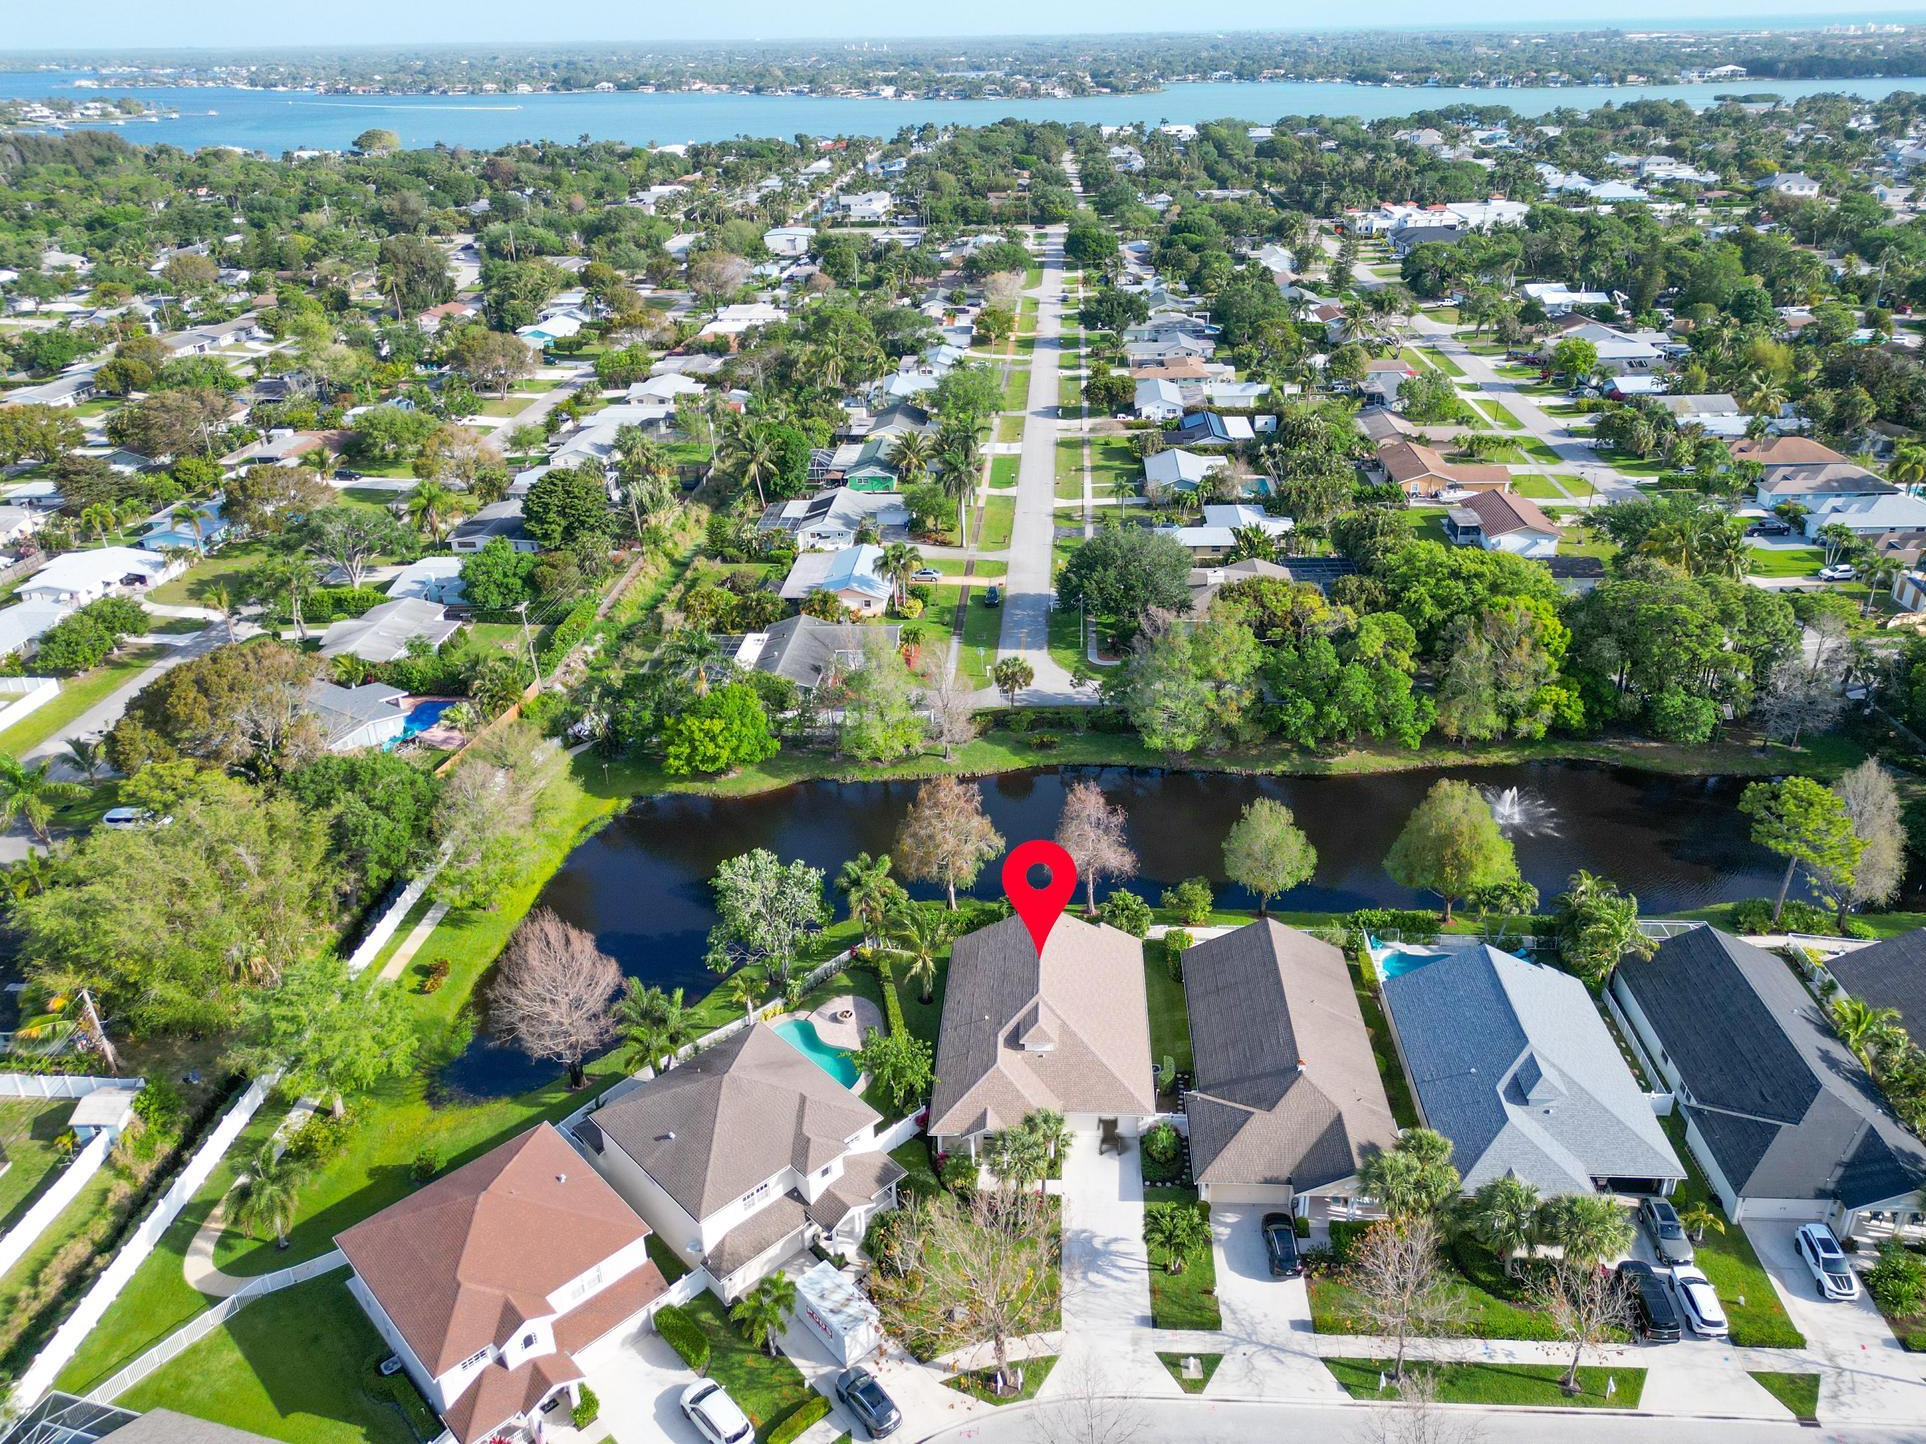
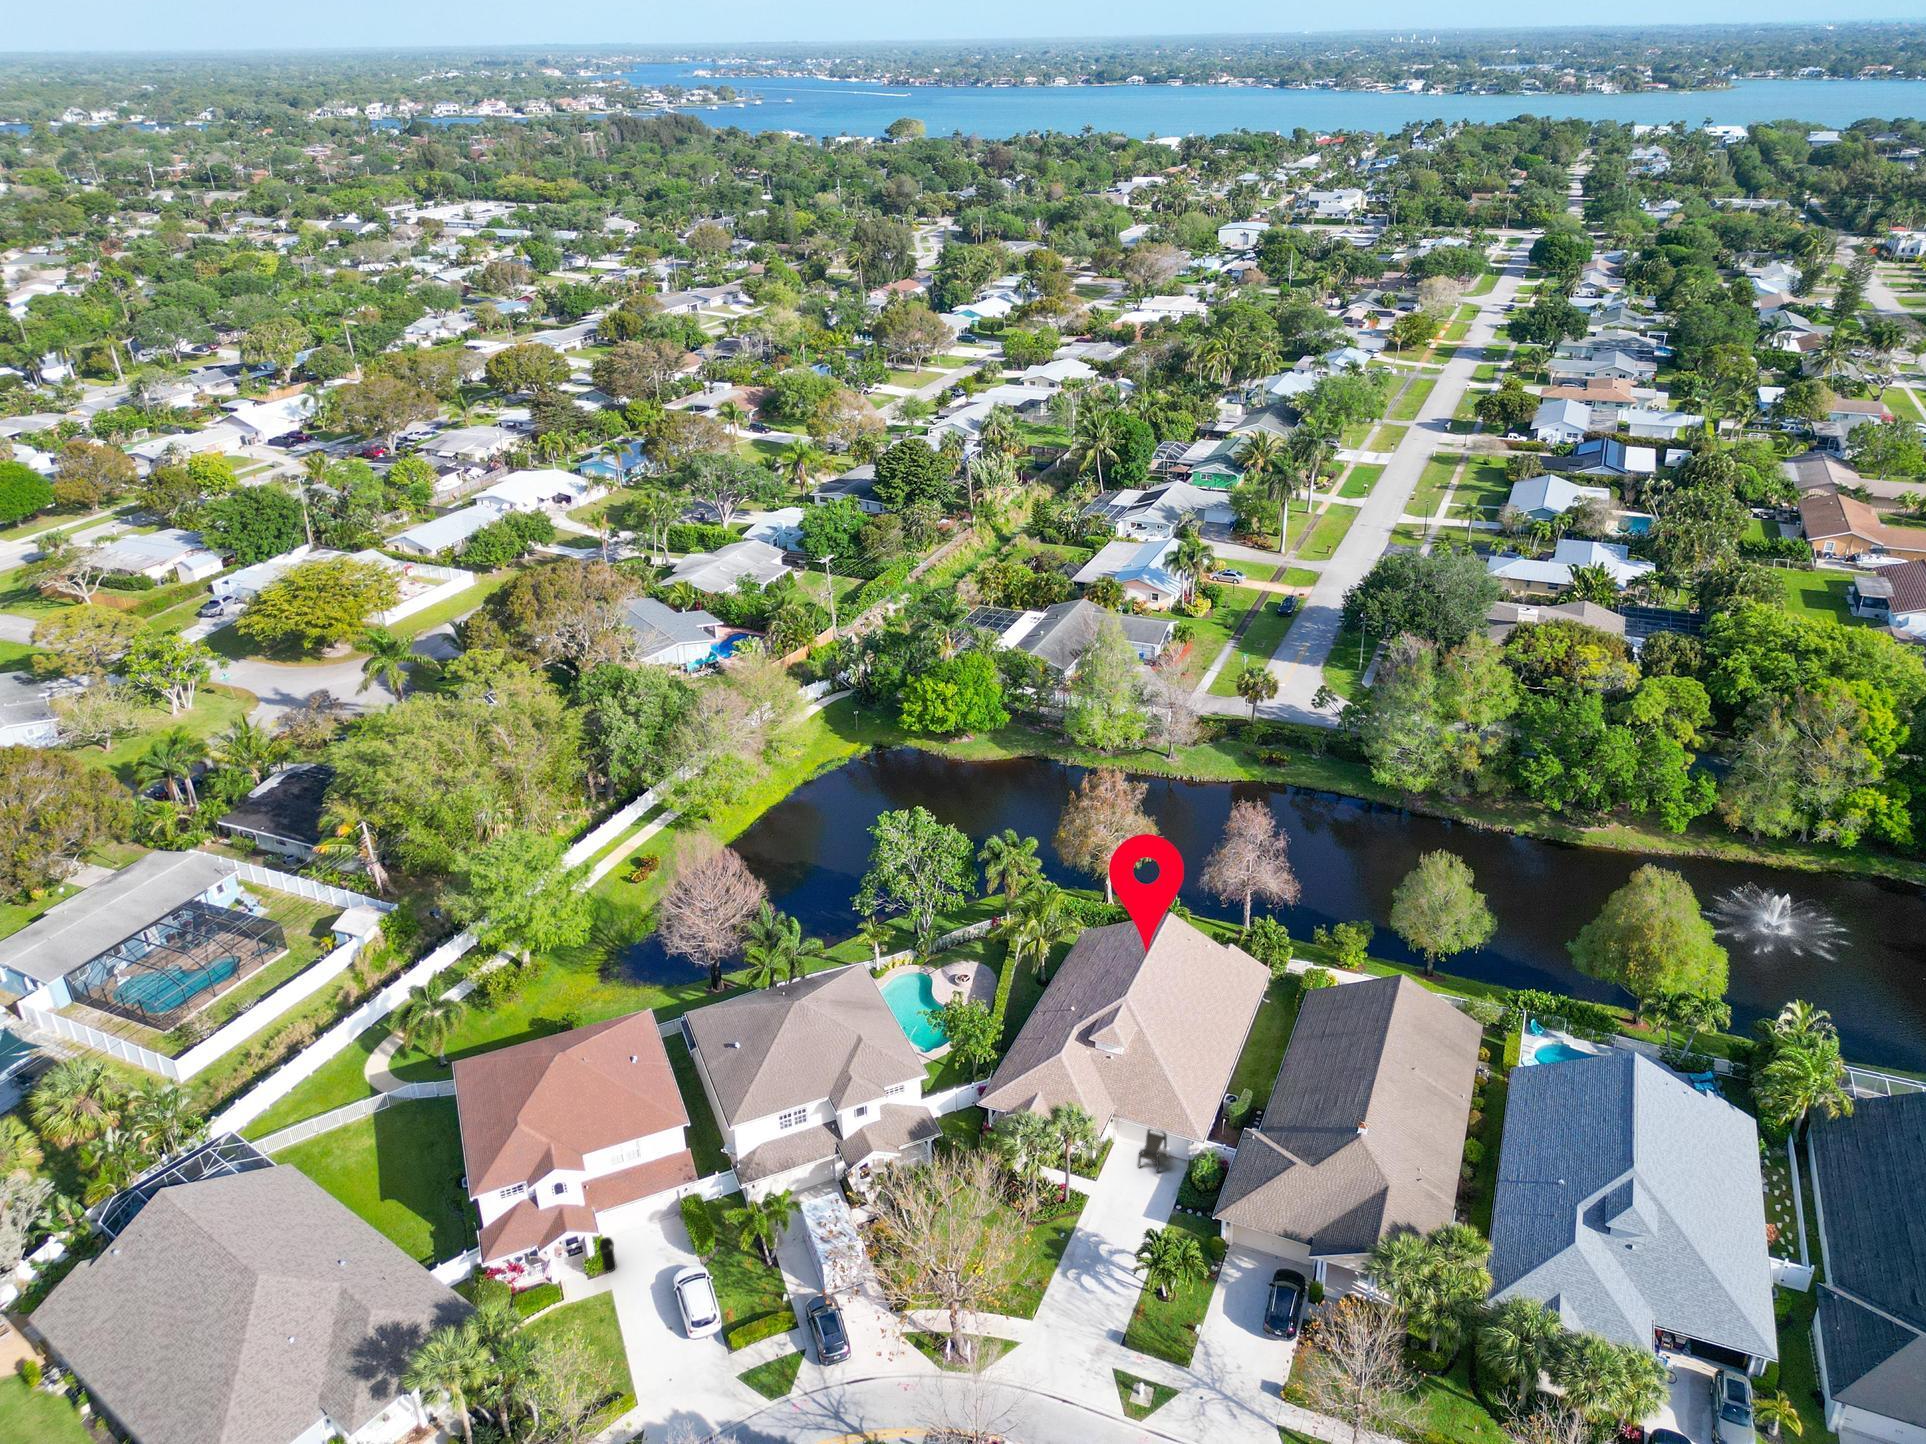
trash can: none [593,1381,613,1420] -> present [599,1237,616,1272]

